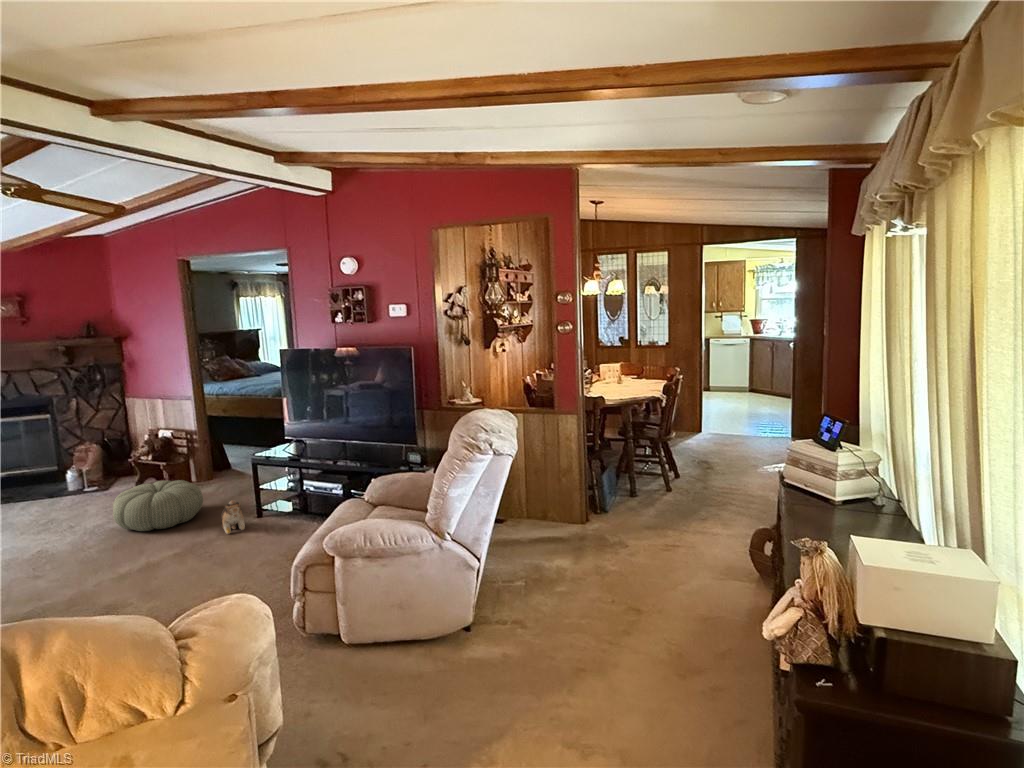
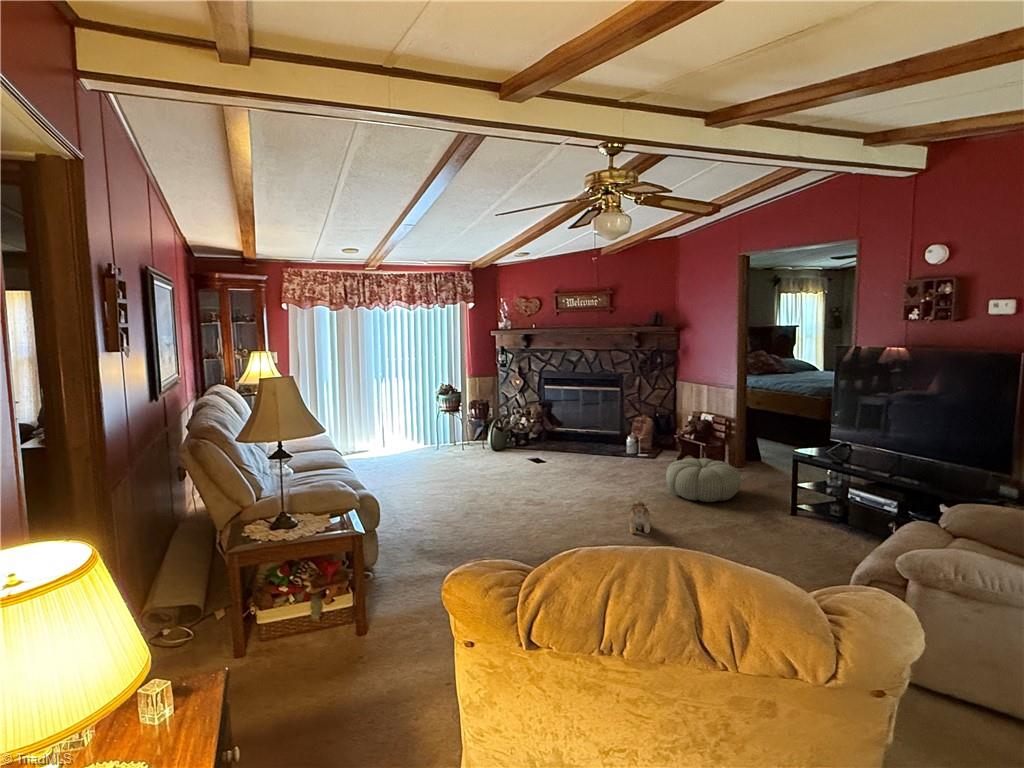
plush toy: present [221,500,245,534] -> present [629,501,651,533]

